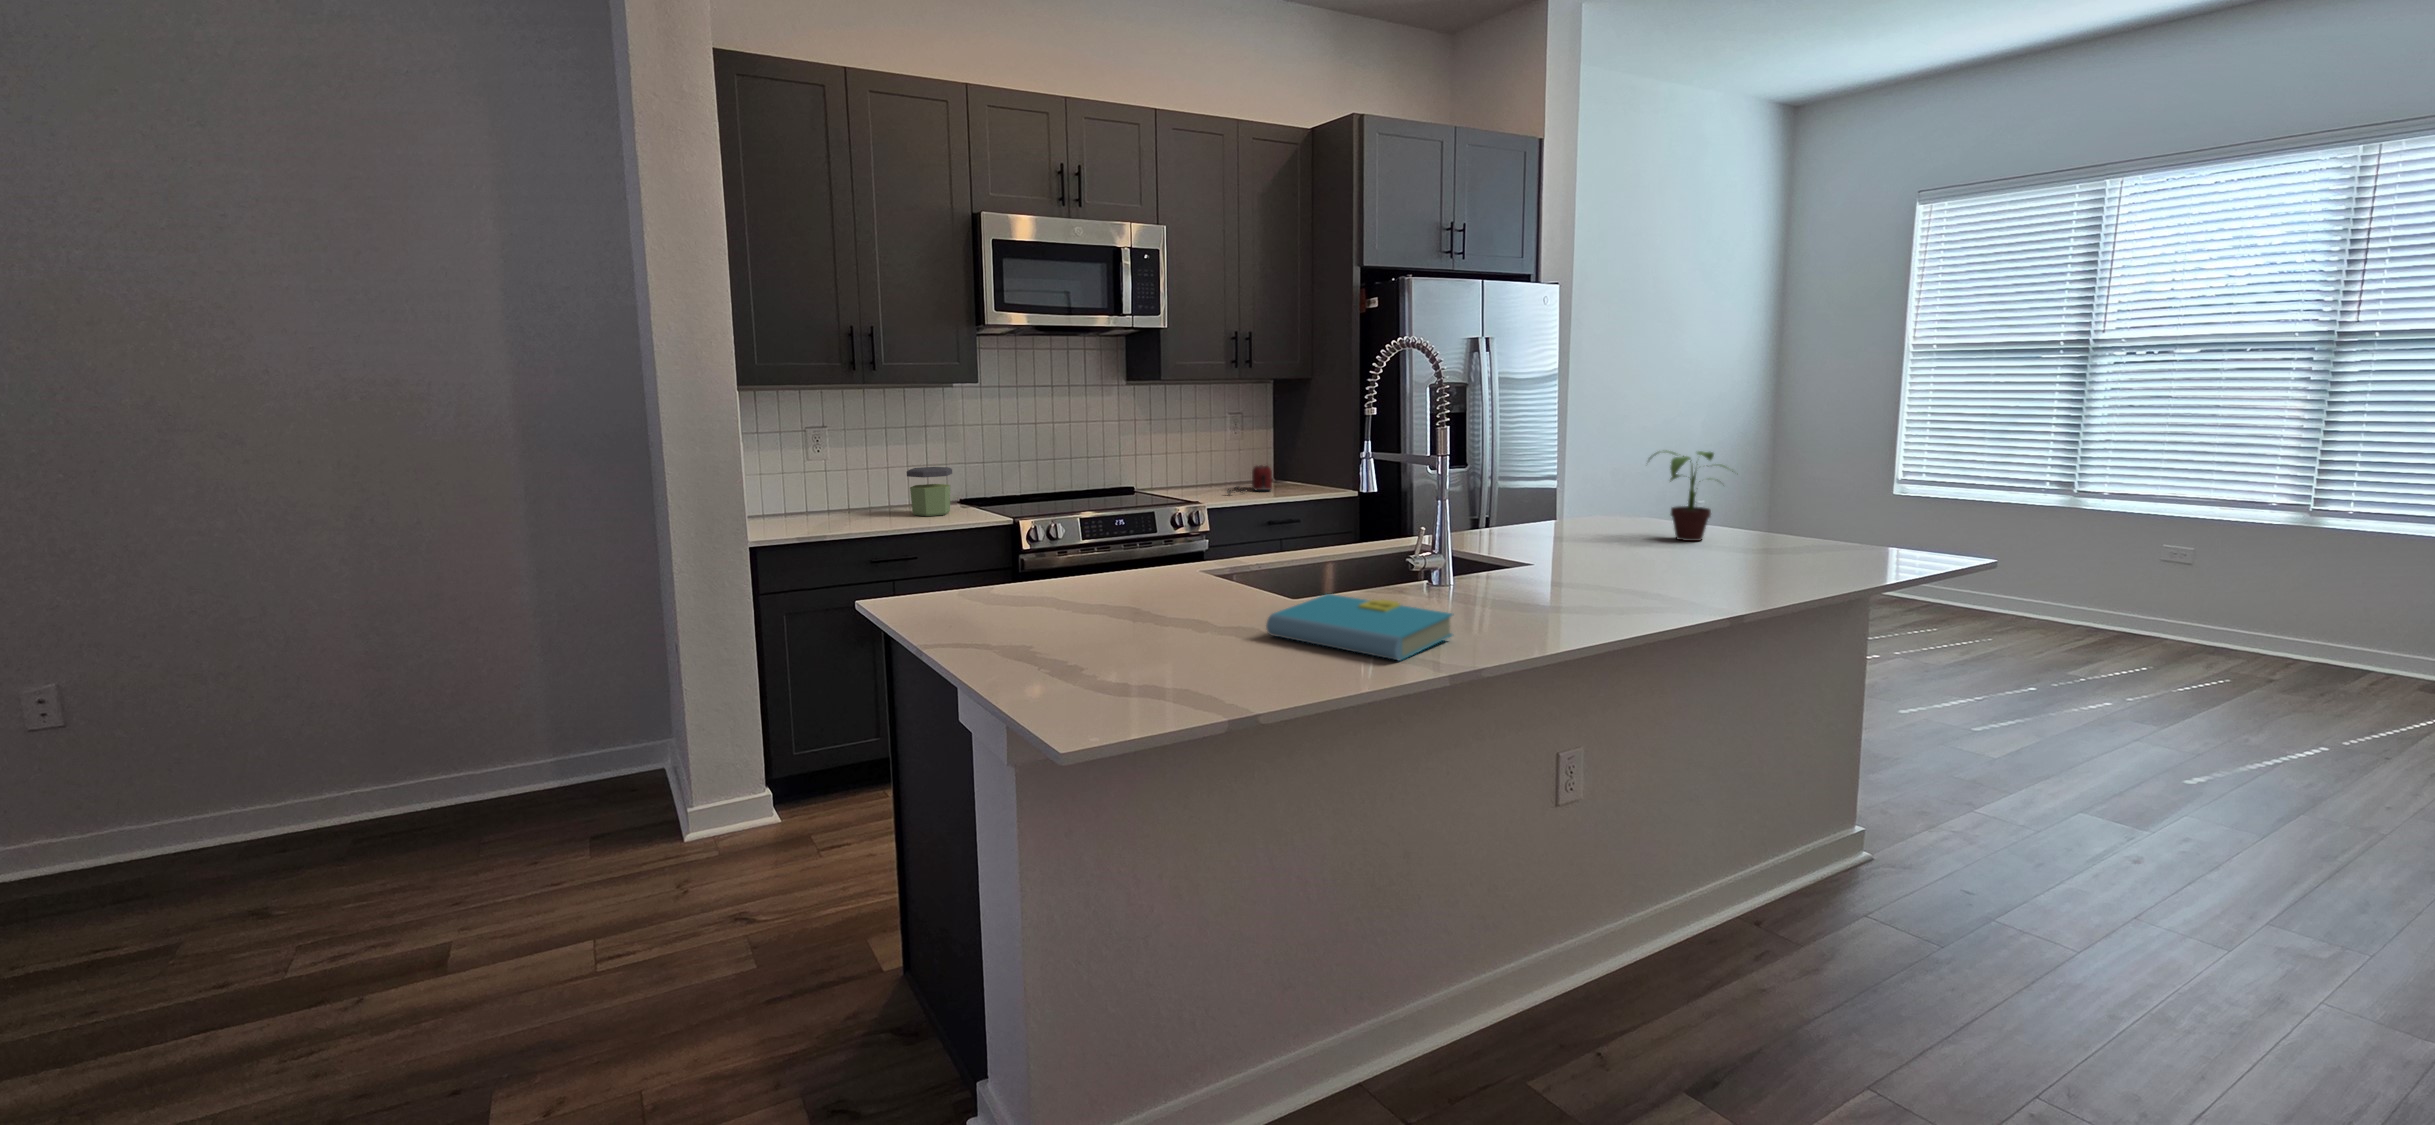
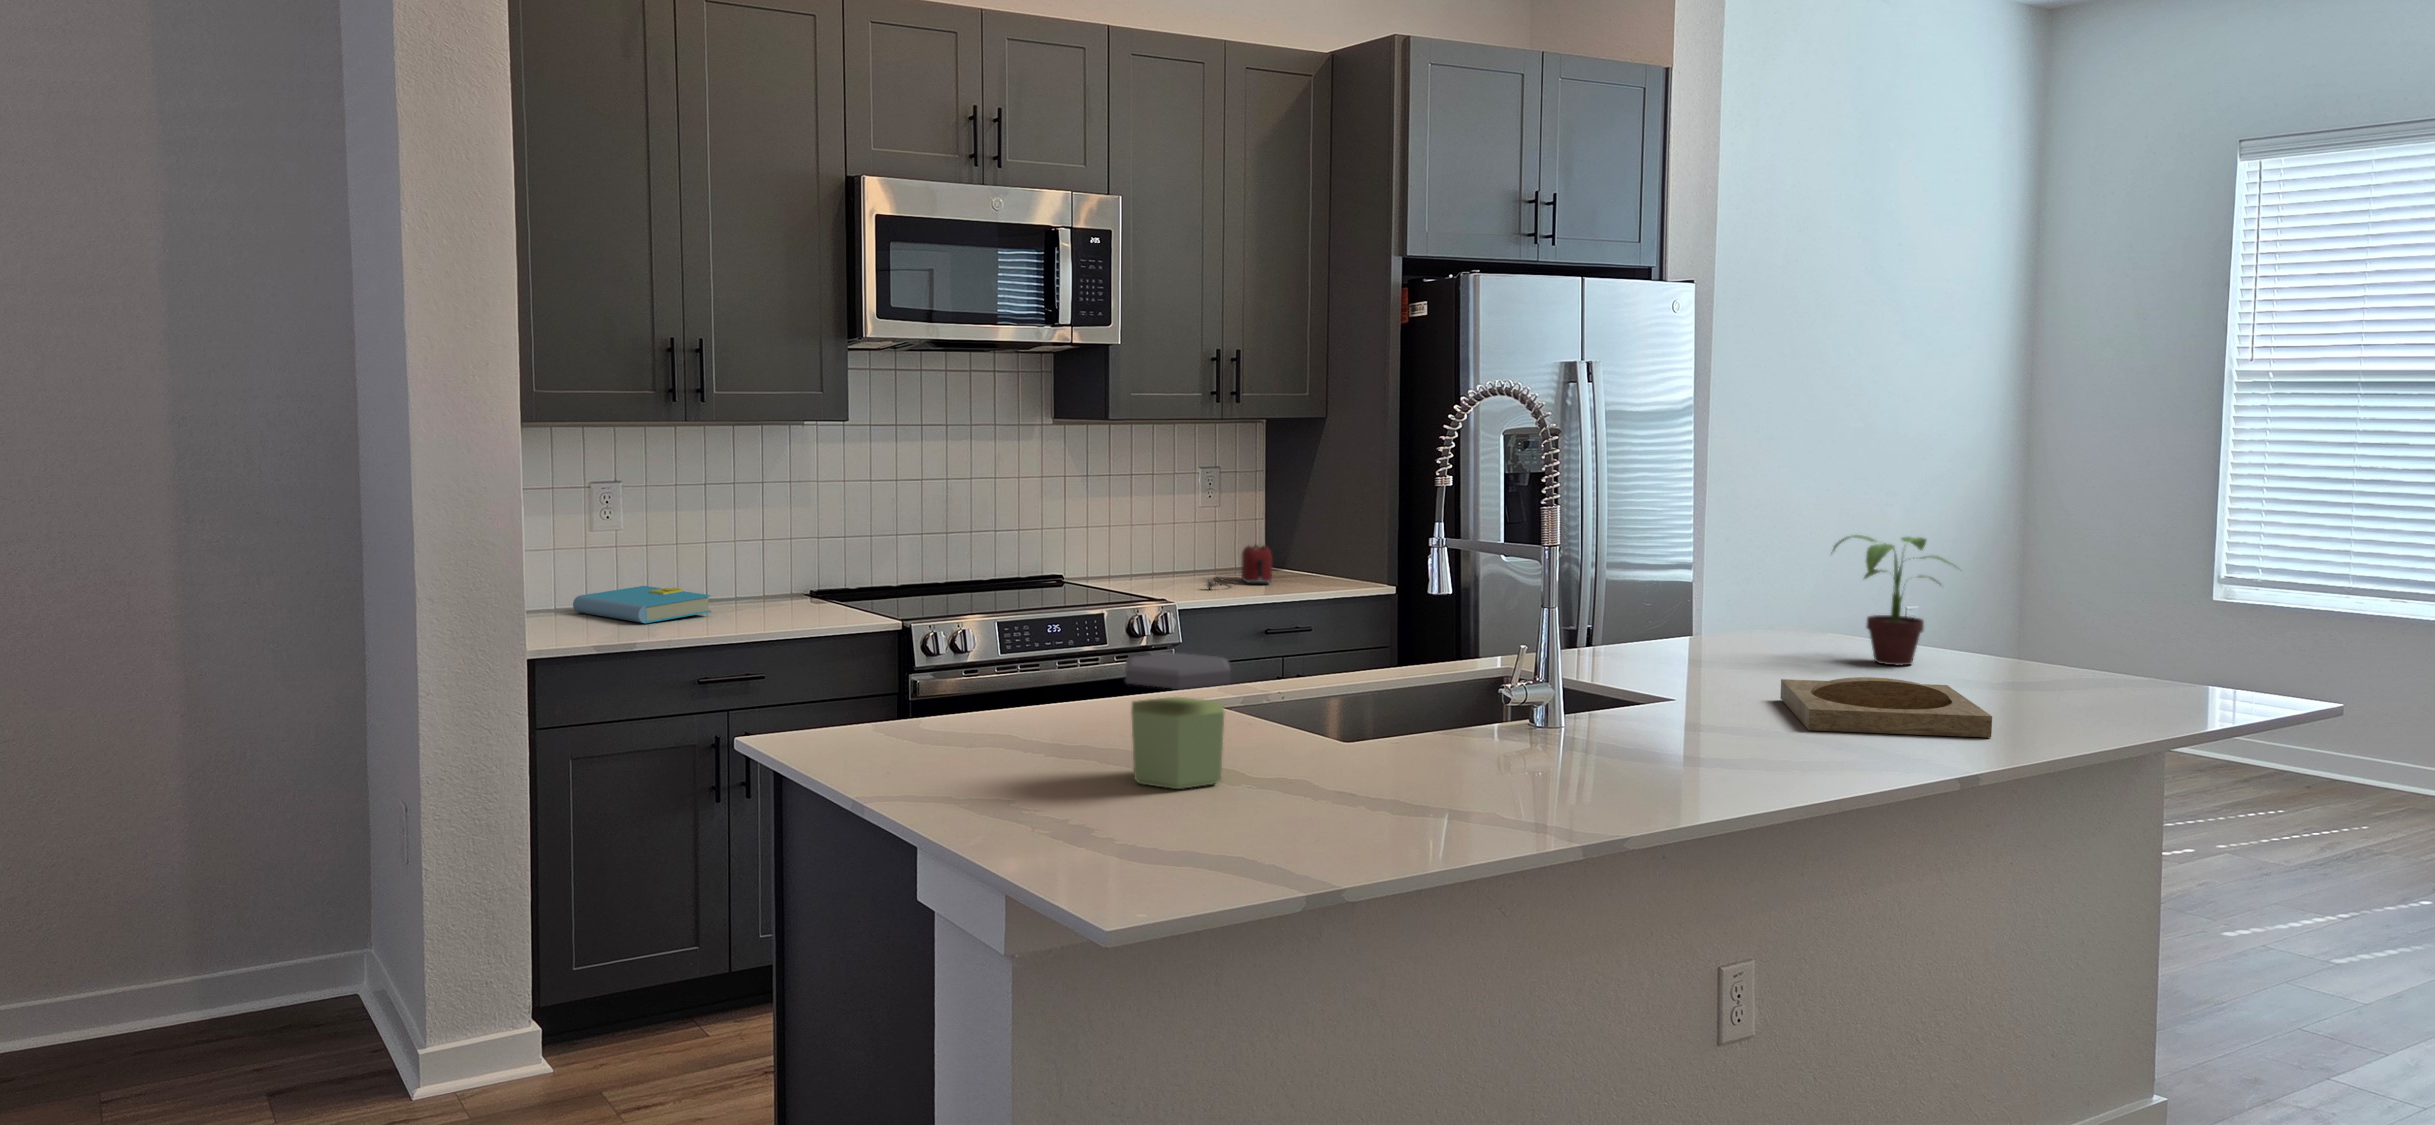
jar: present [907,467,952,516] -> present [1125,653,1231,789]
tray: none [1606,550,1756,591] -> present [1780,677,1992,737]
book: present [1266,594,1452,660] -> present [573,586,711,623]

